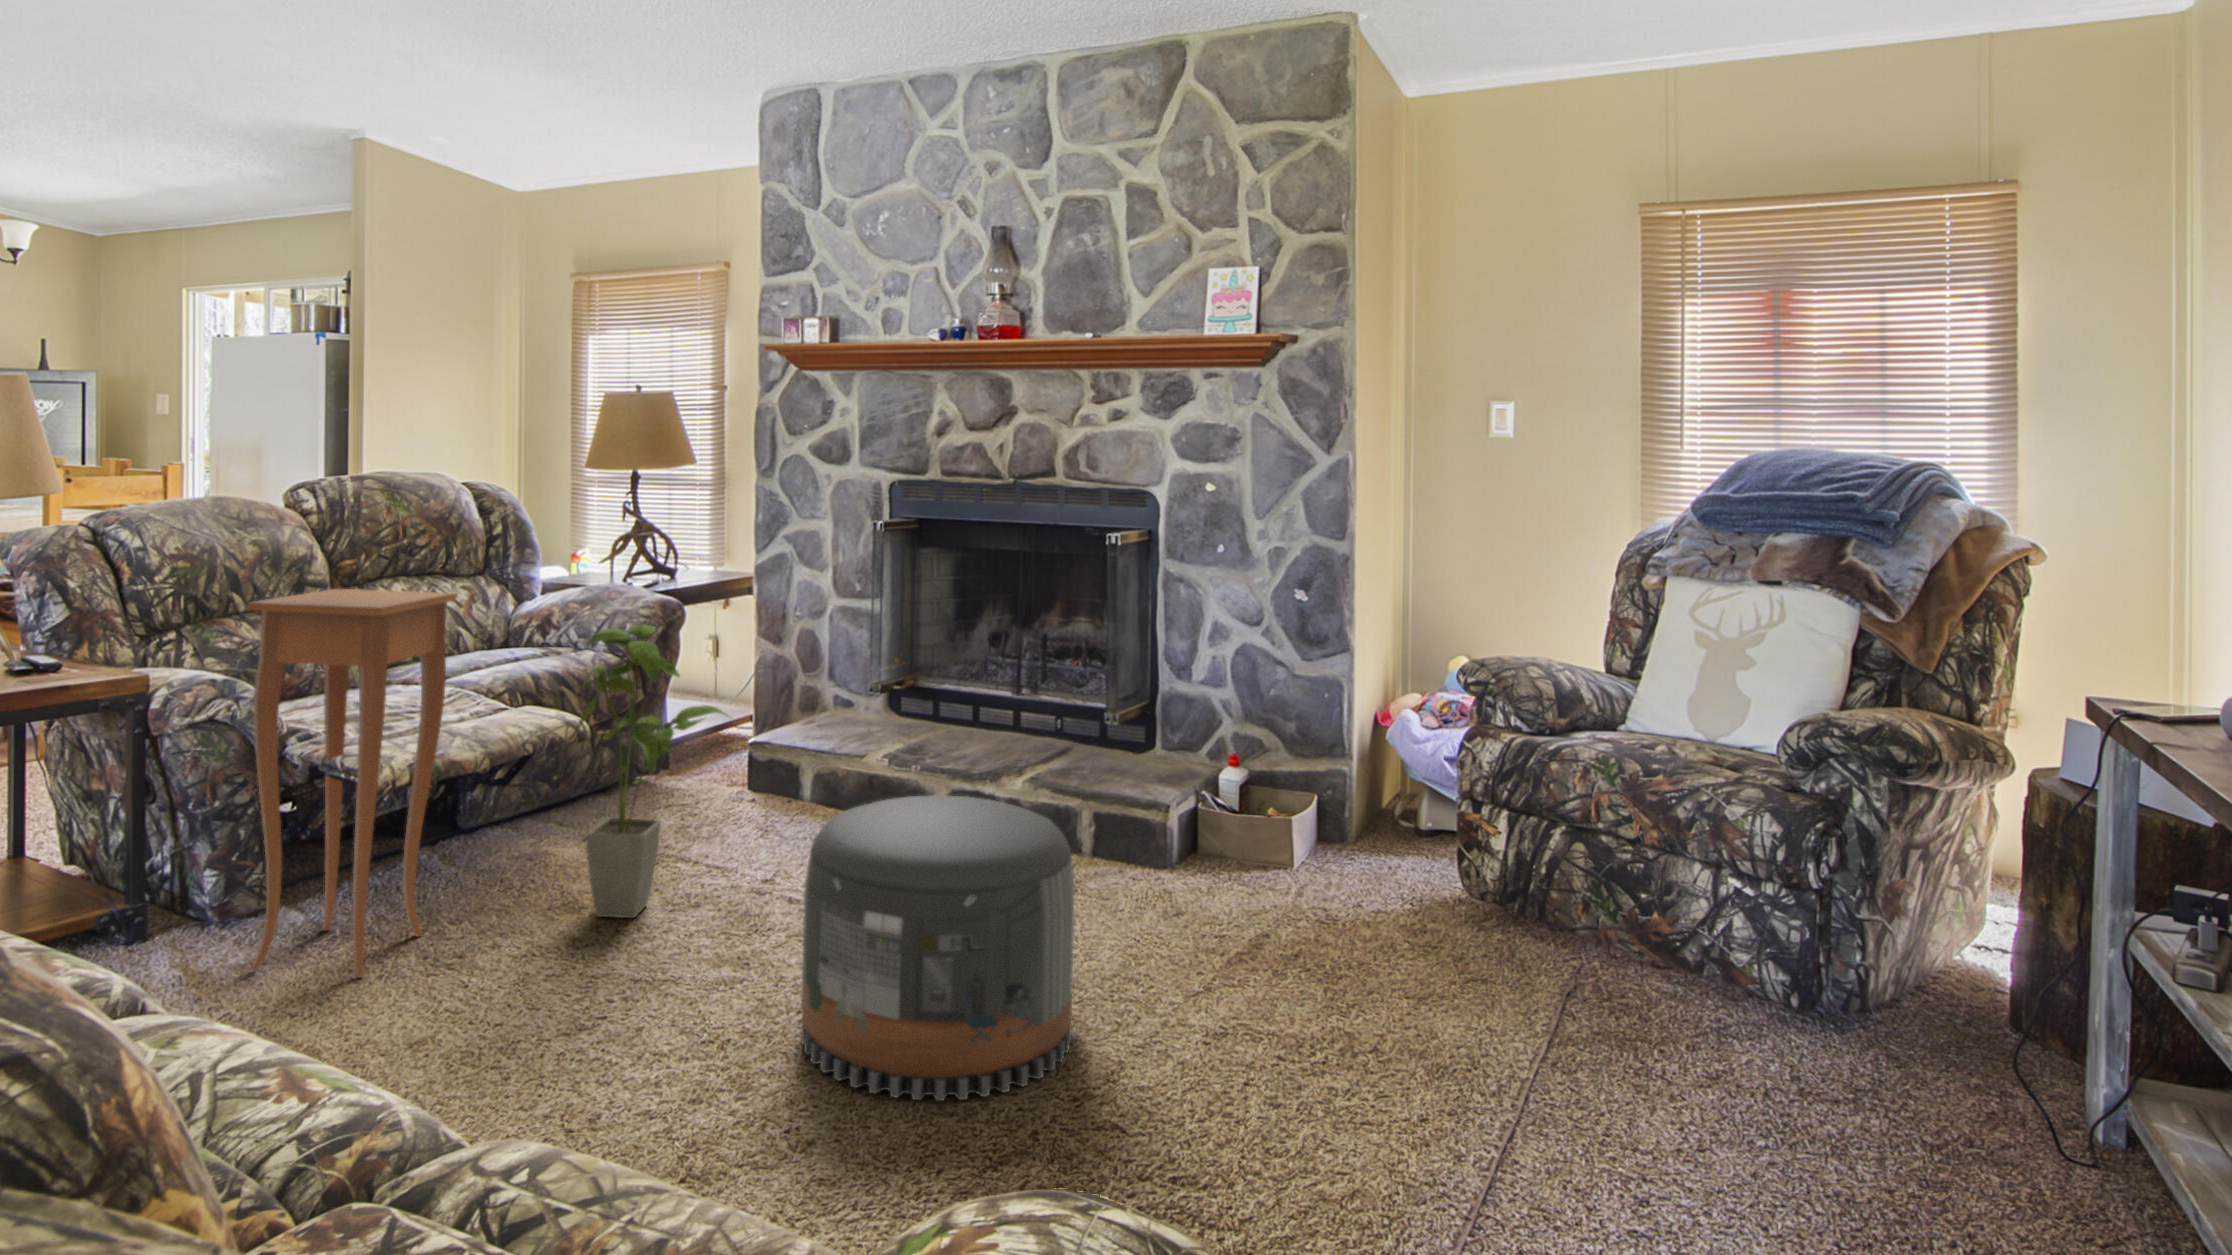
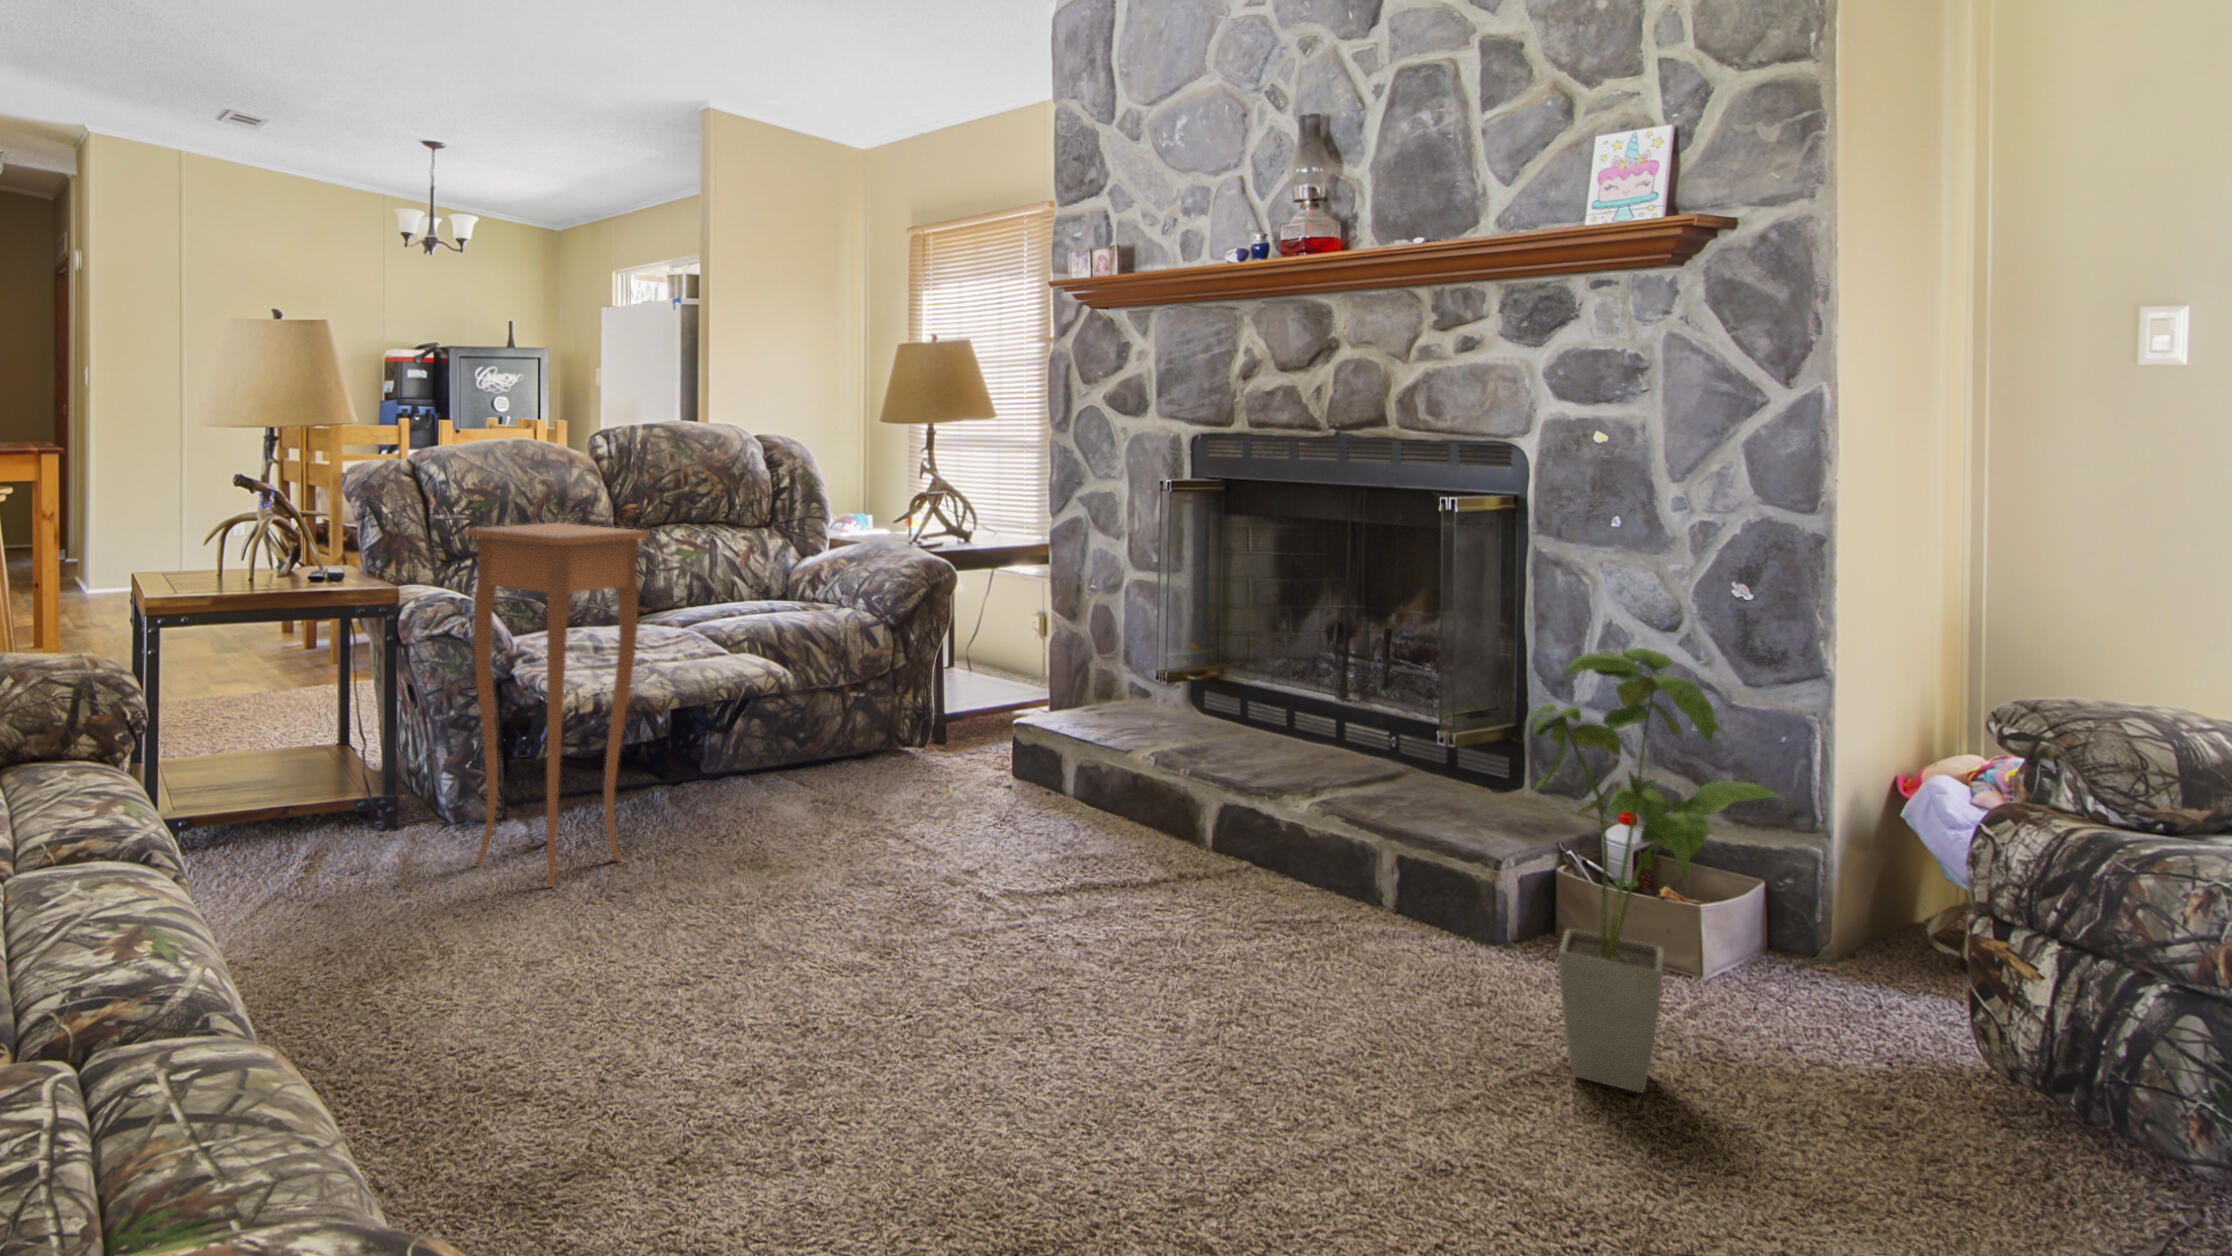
house plant: present [578,624,728,918] -> present [1528,648,1790,1093]
pouf: present [801,795,1075,1101] -> none [899,786,1232,1144]

